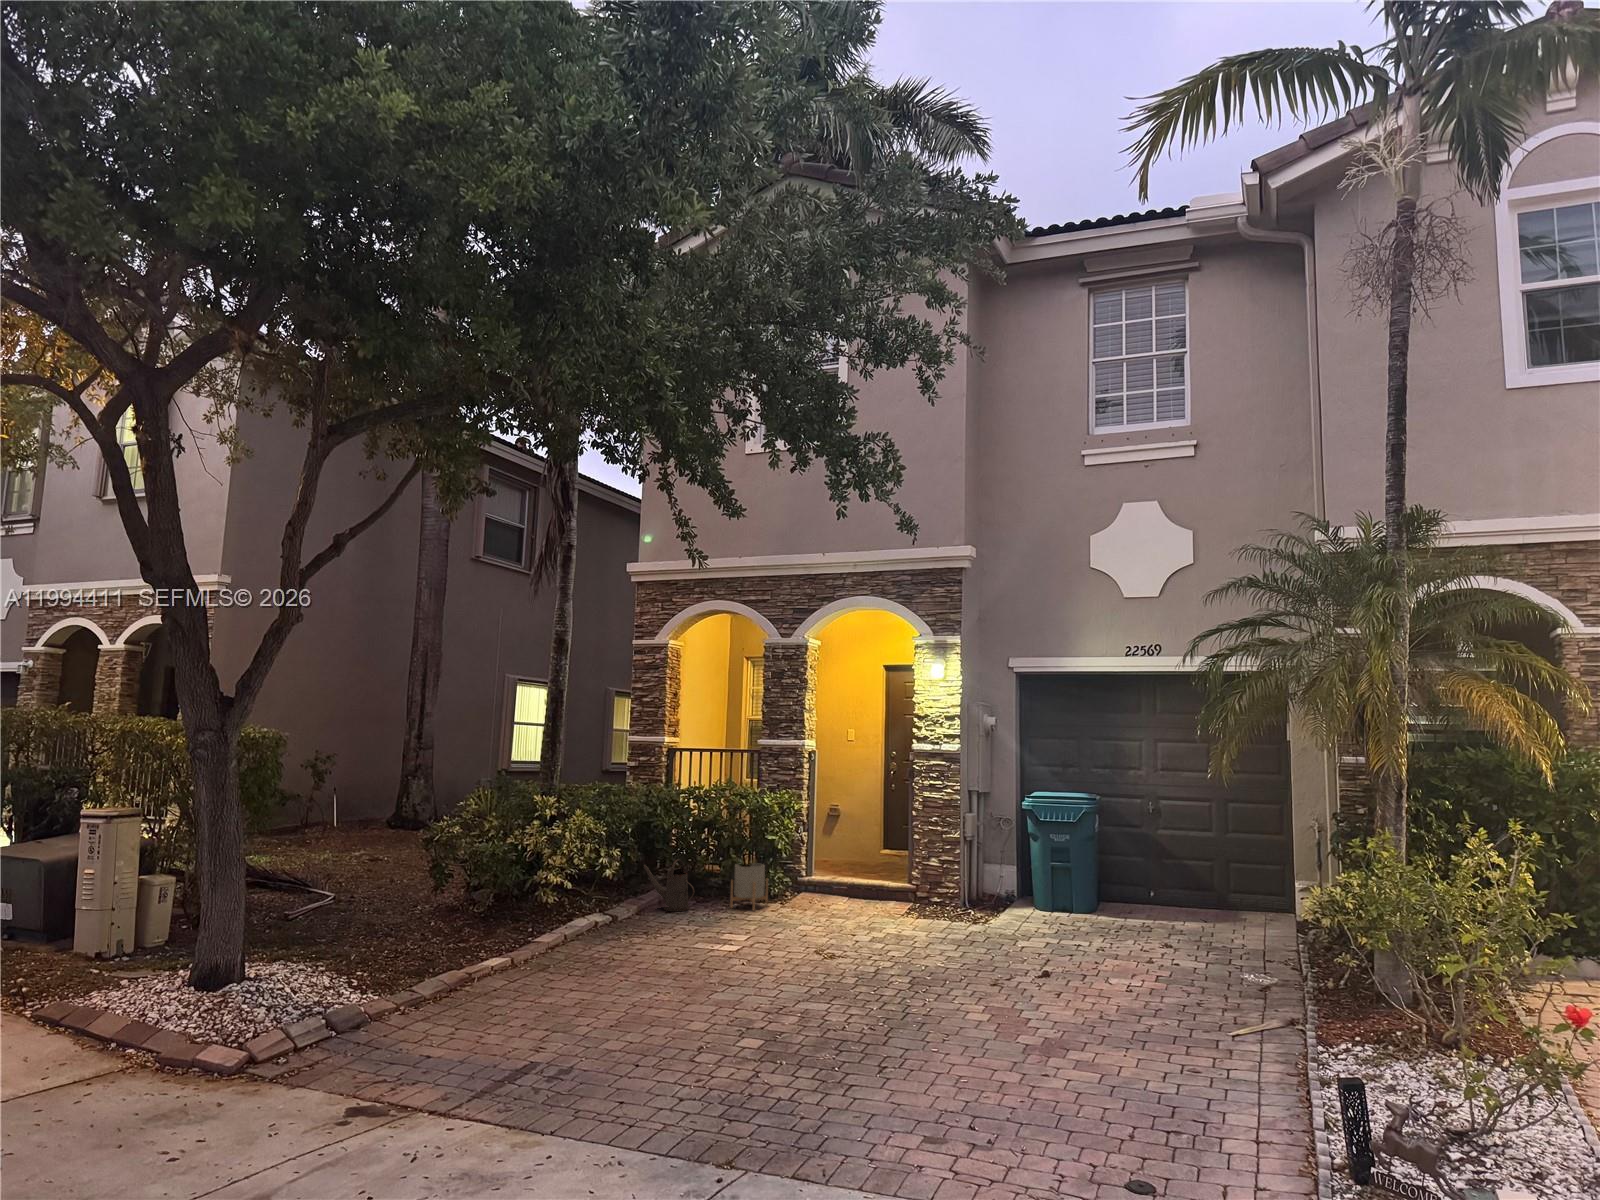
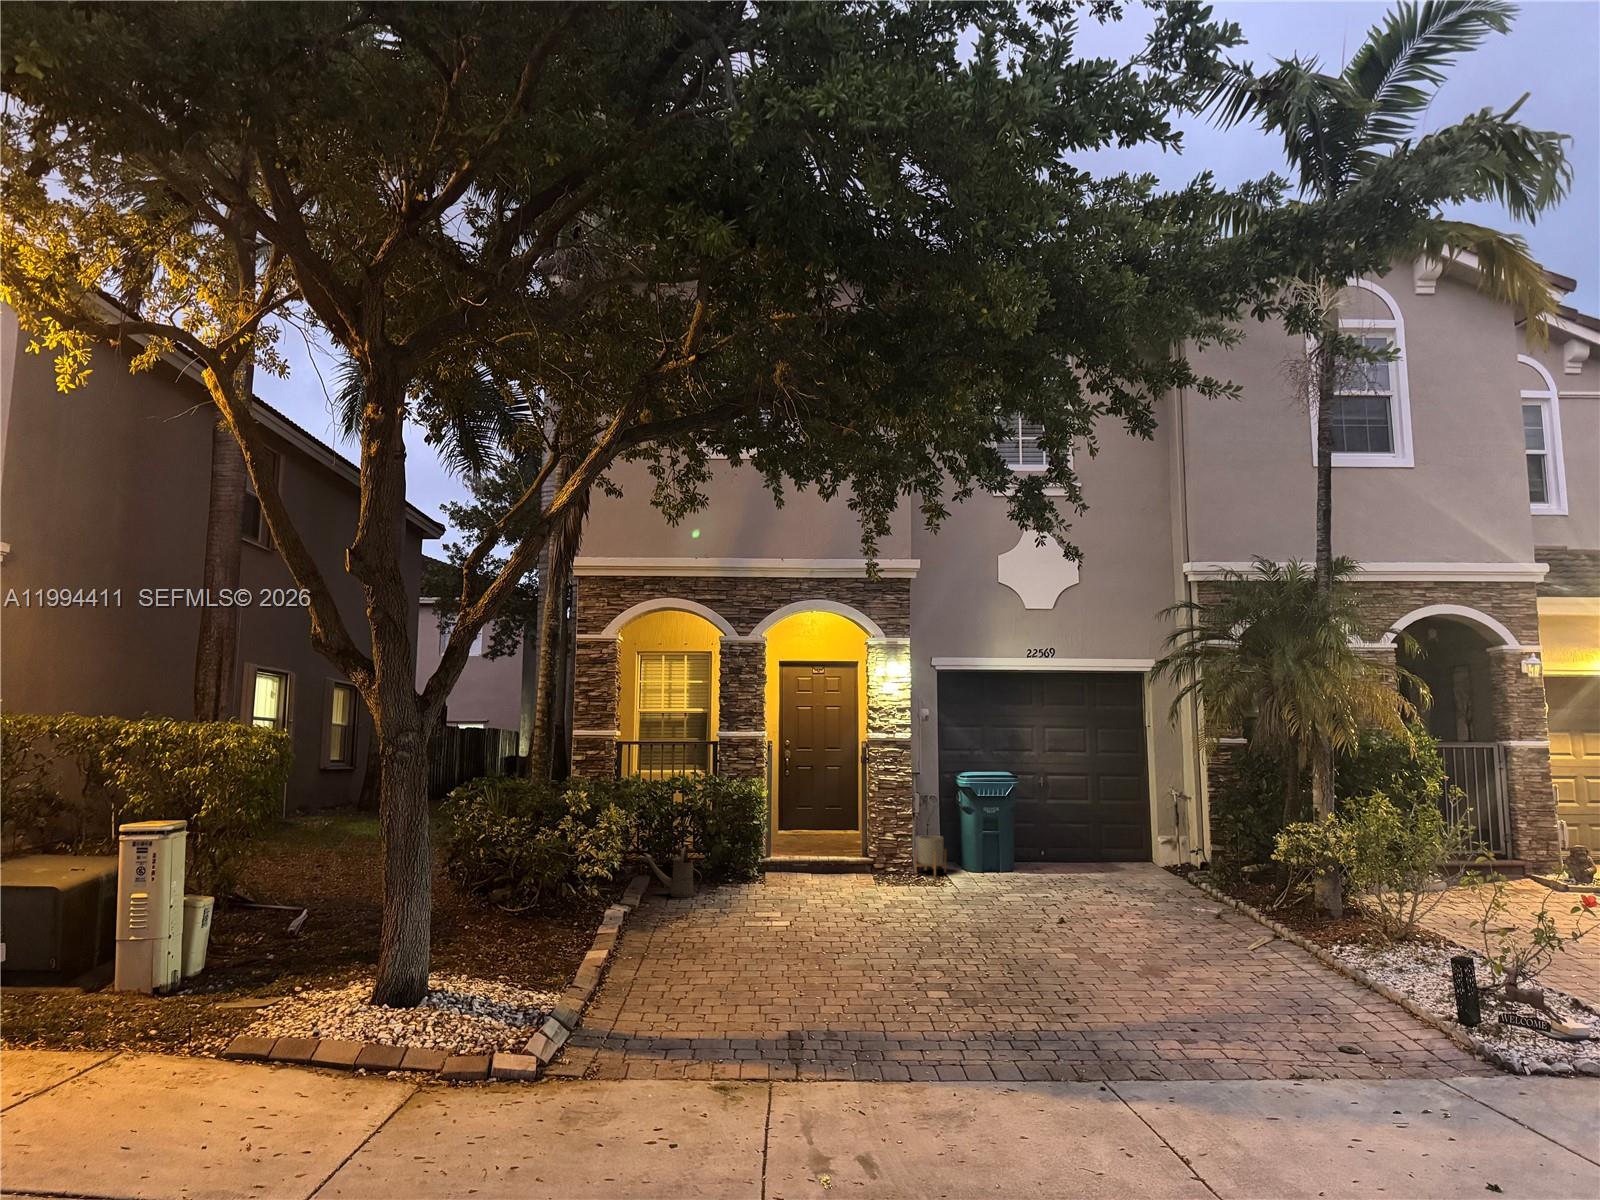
planter: present [730,863,768,910] -> present [915,835,946,875]

